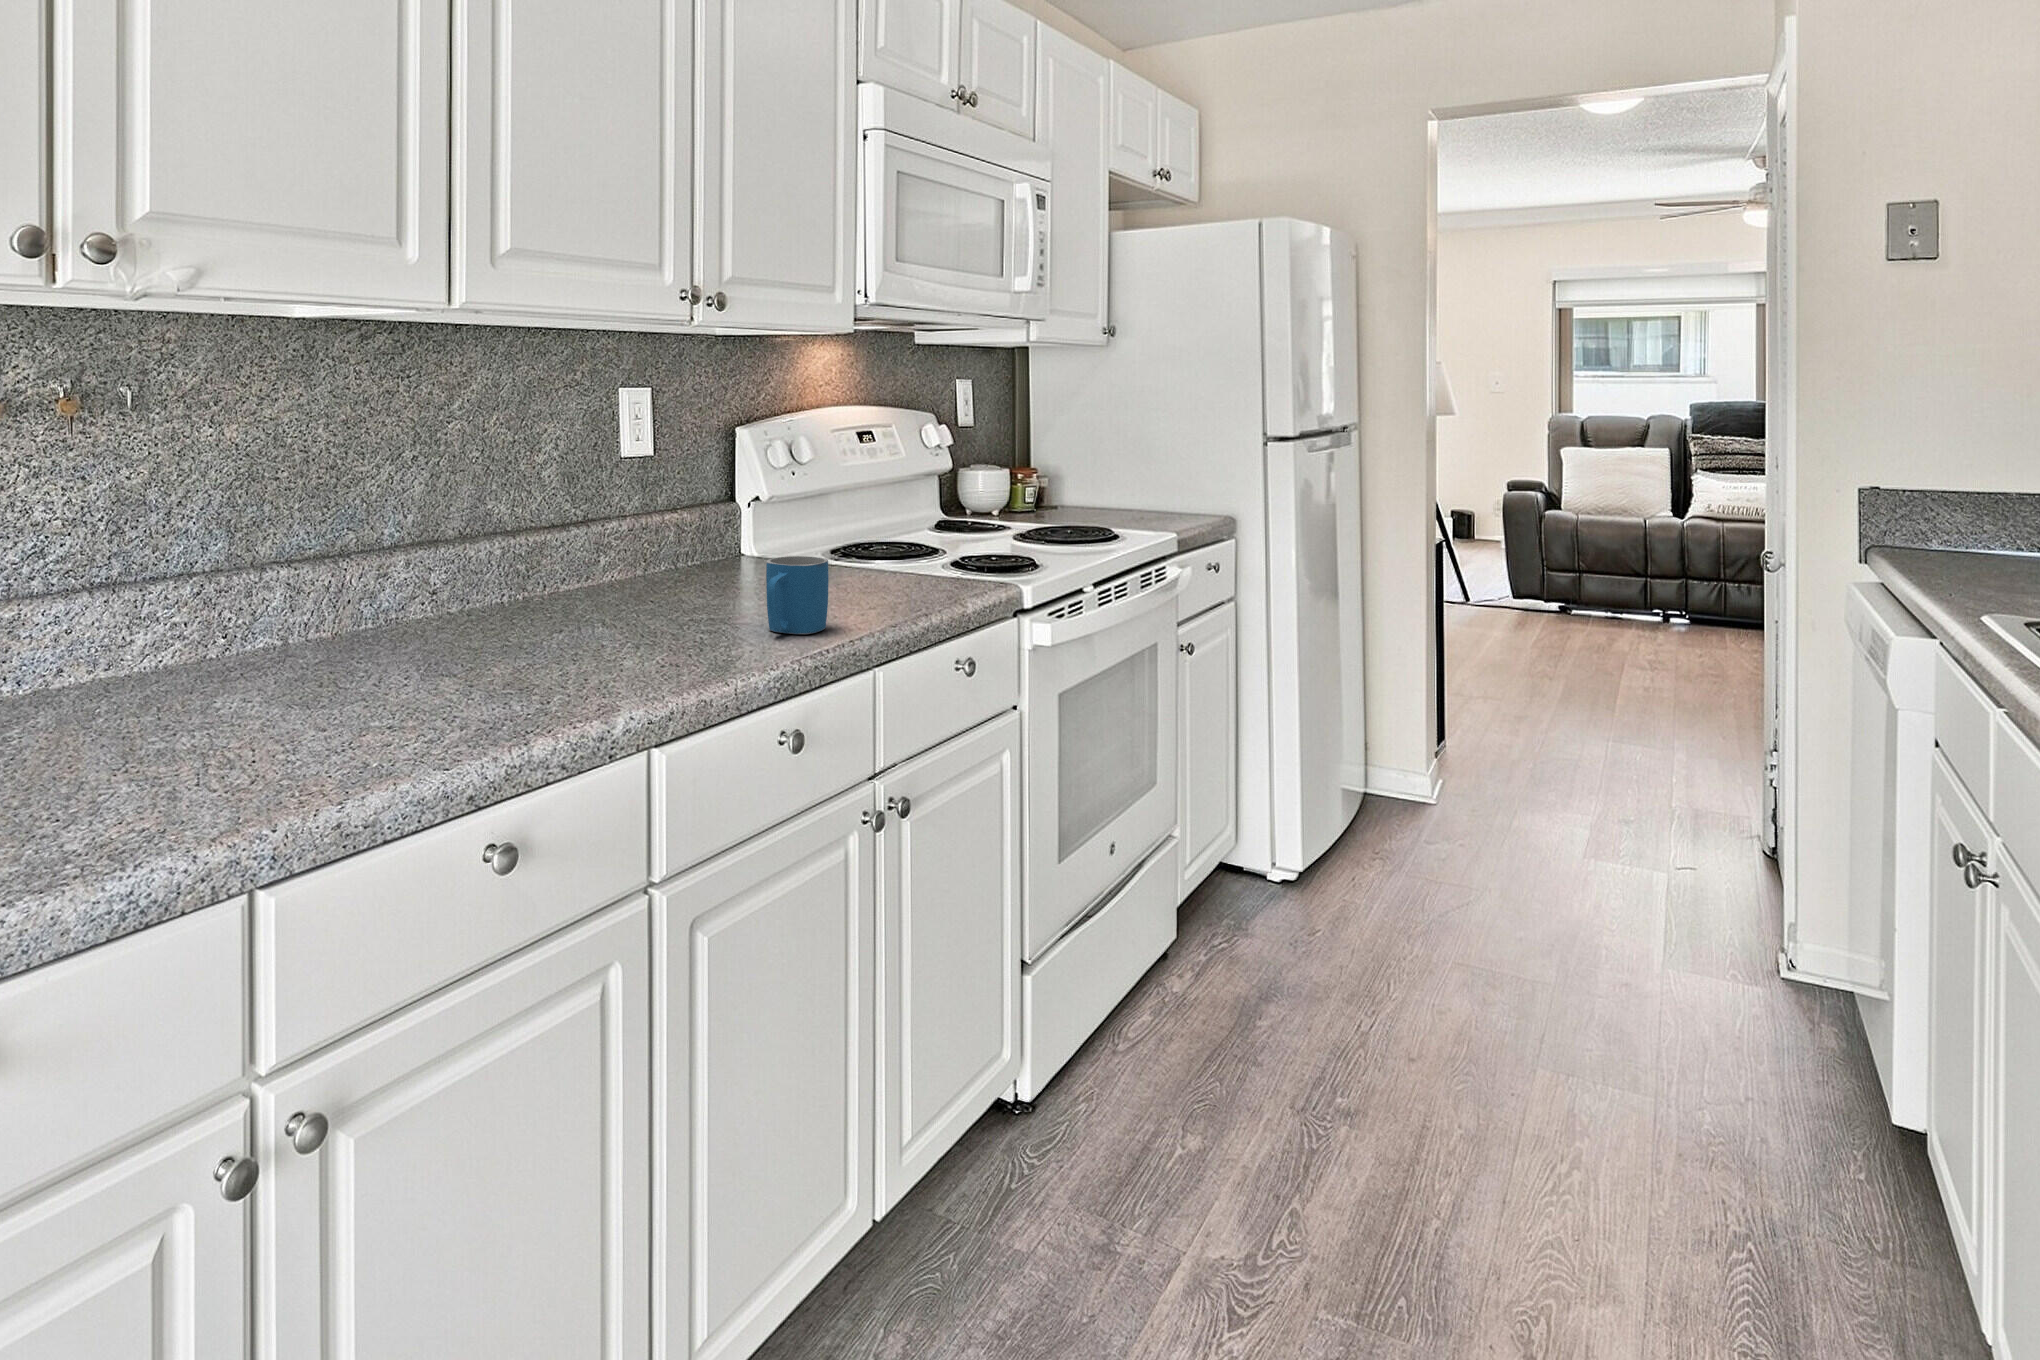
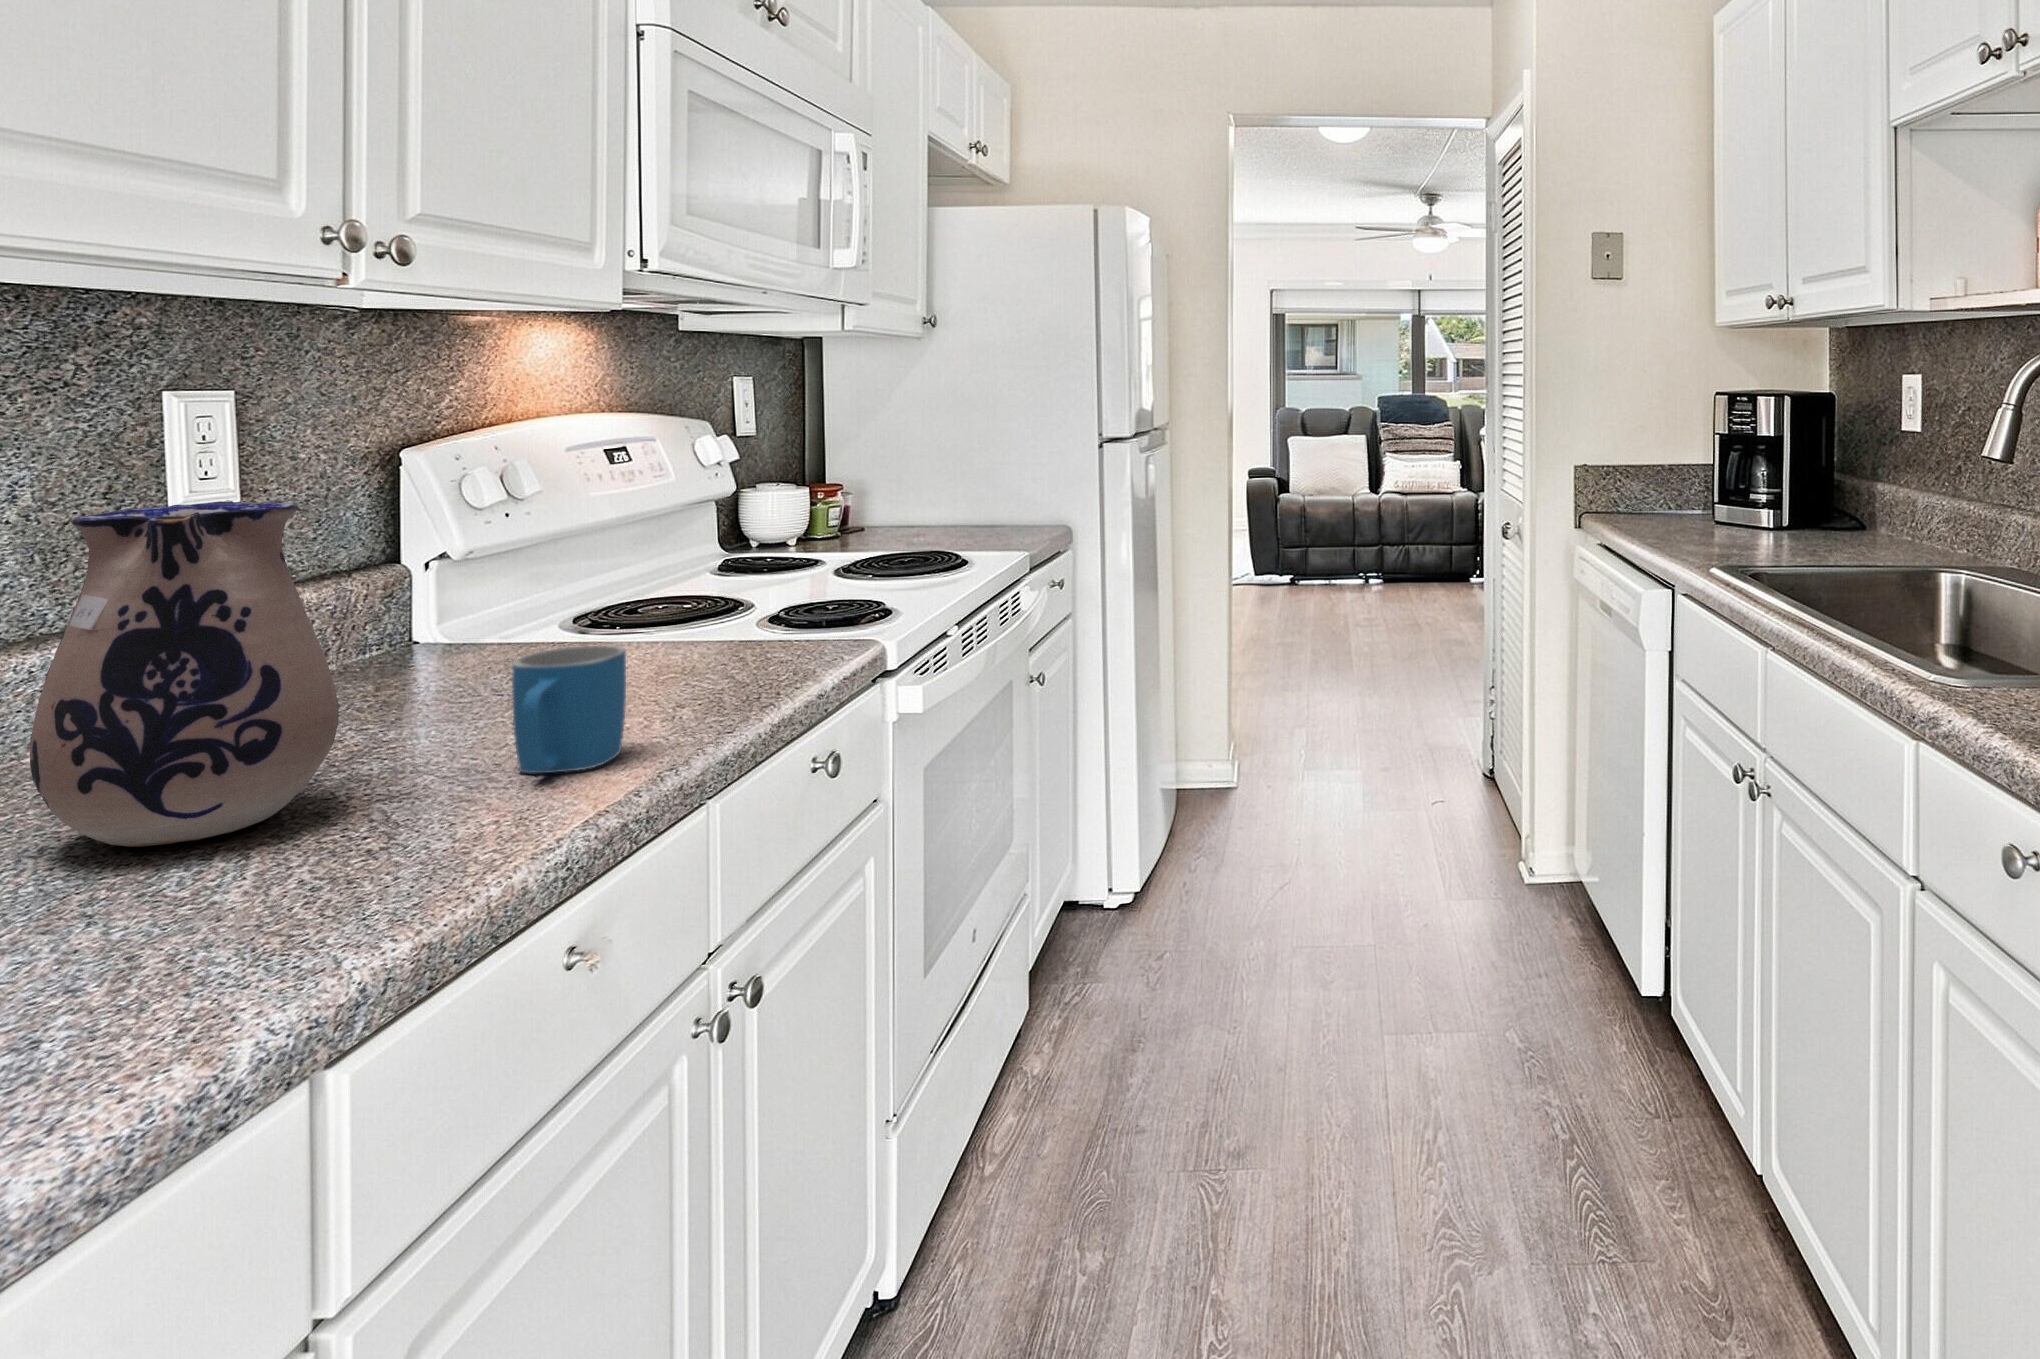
ceramic pitcher: none [554,450,680,636] -> present [30,500,339,847]

